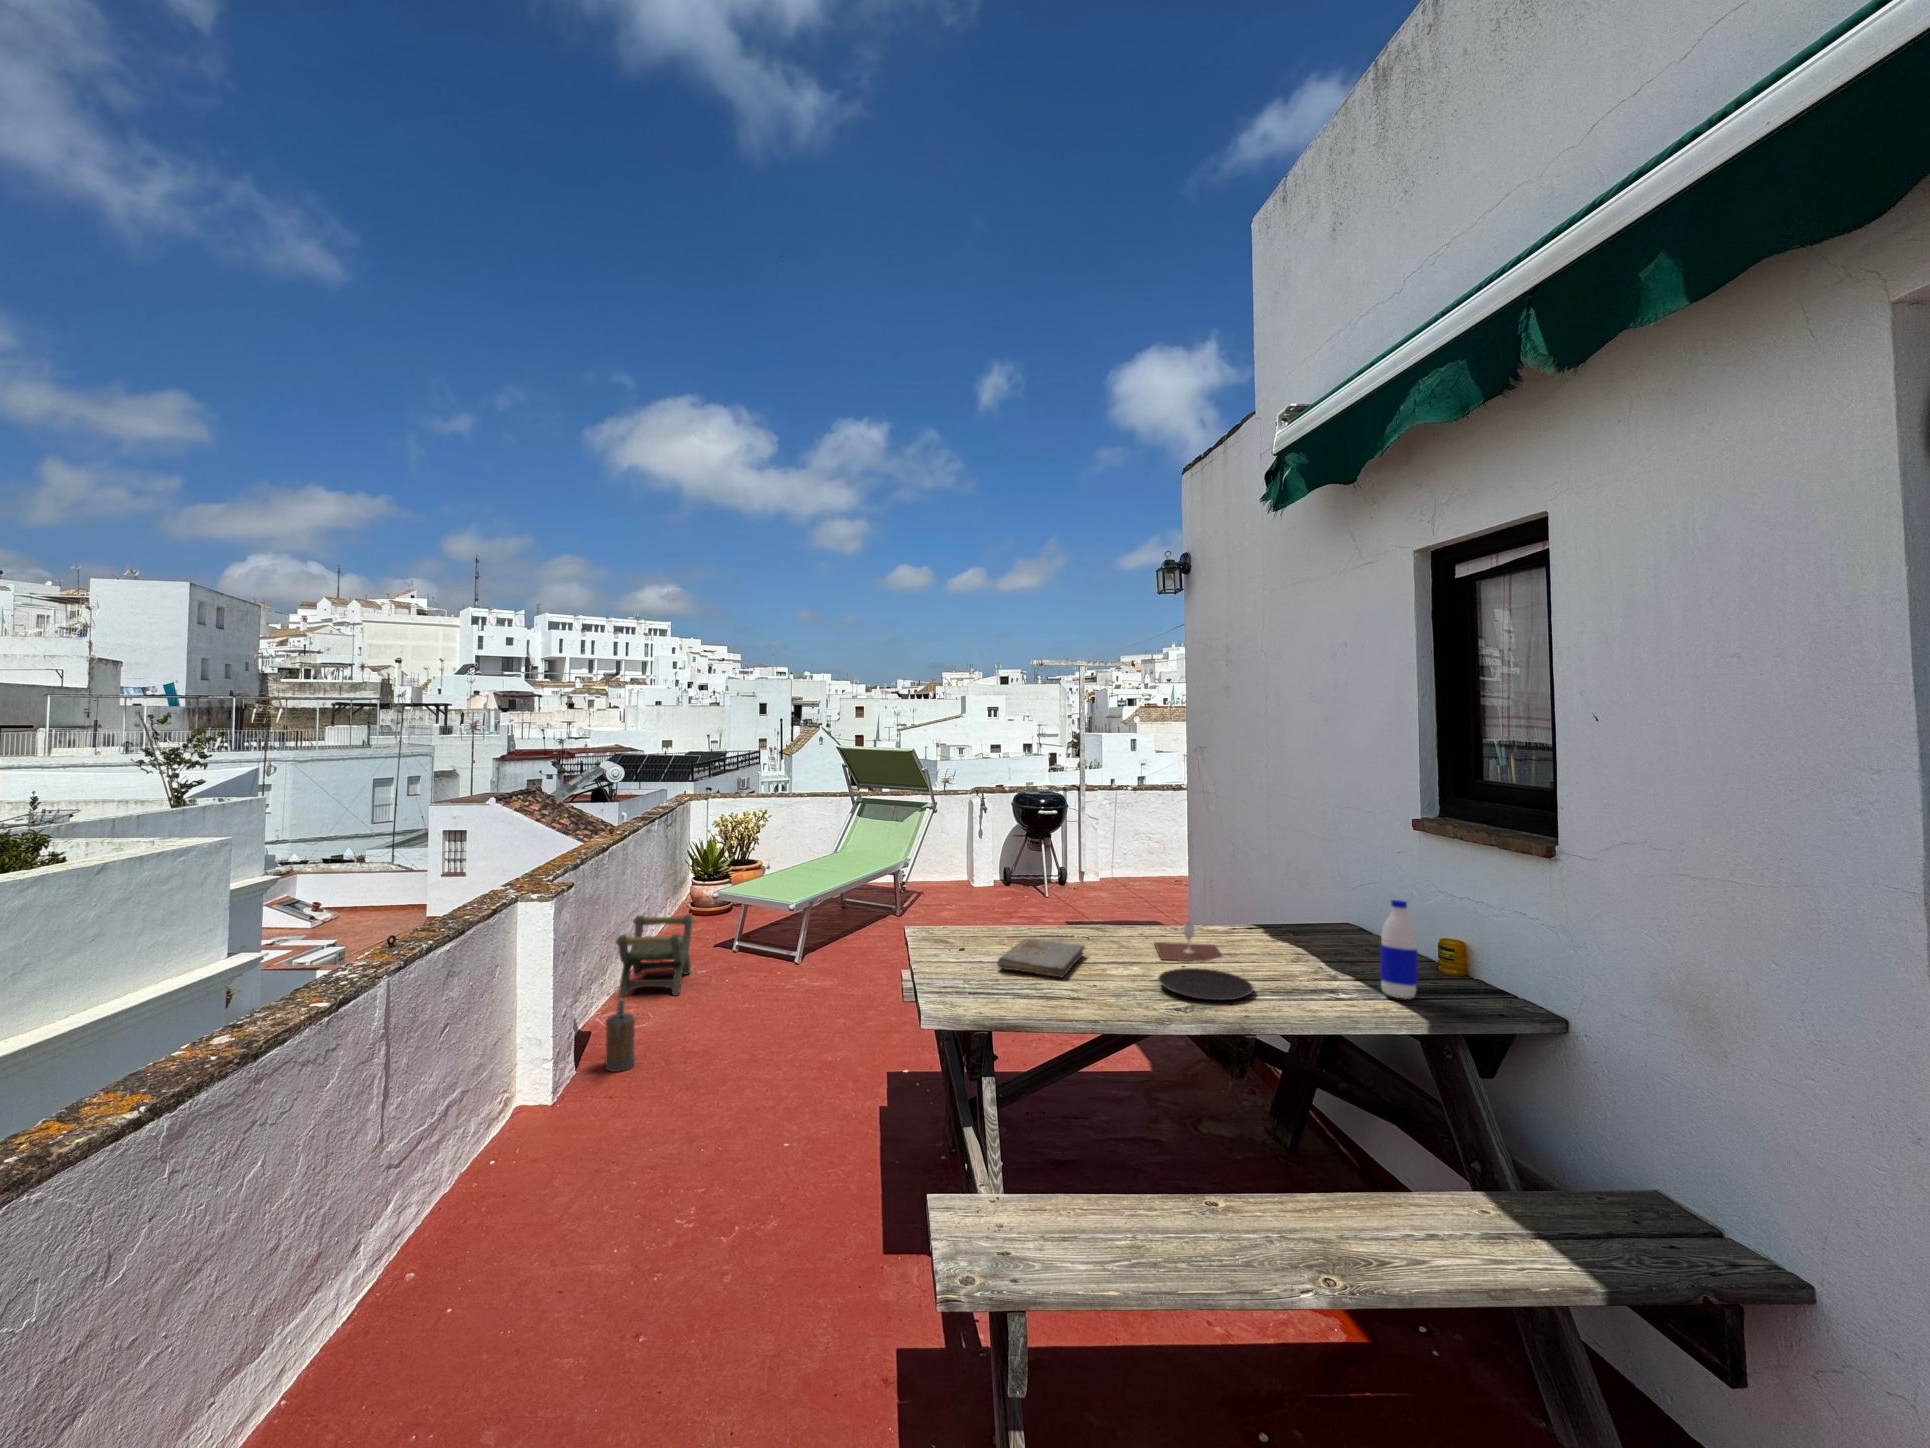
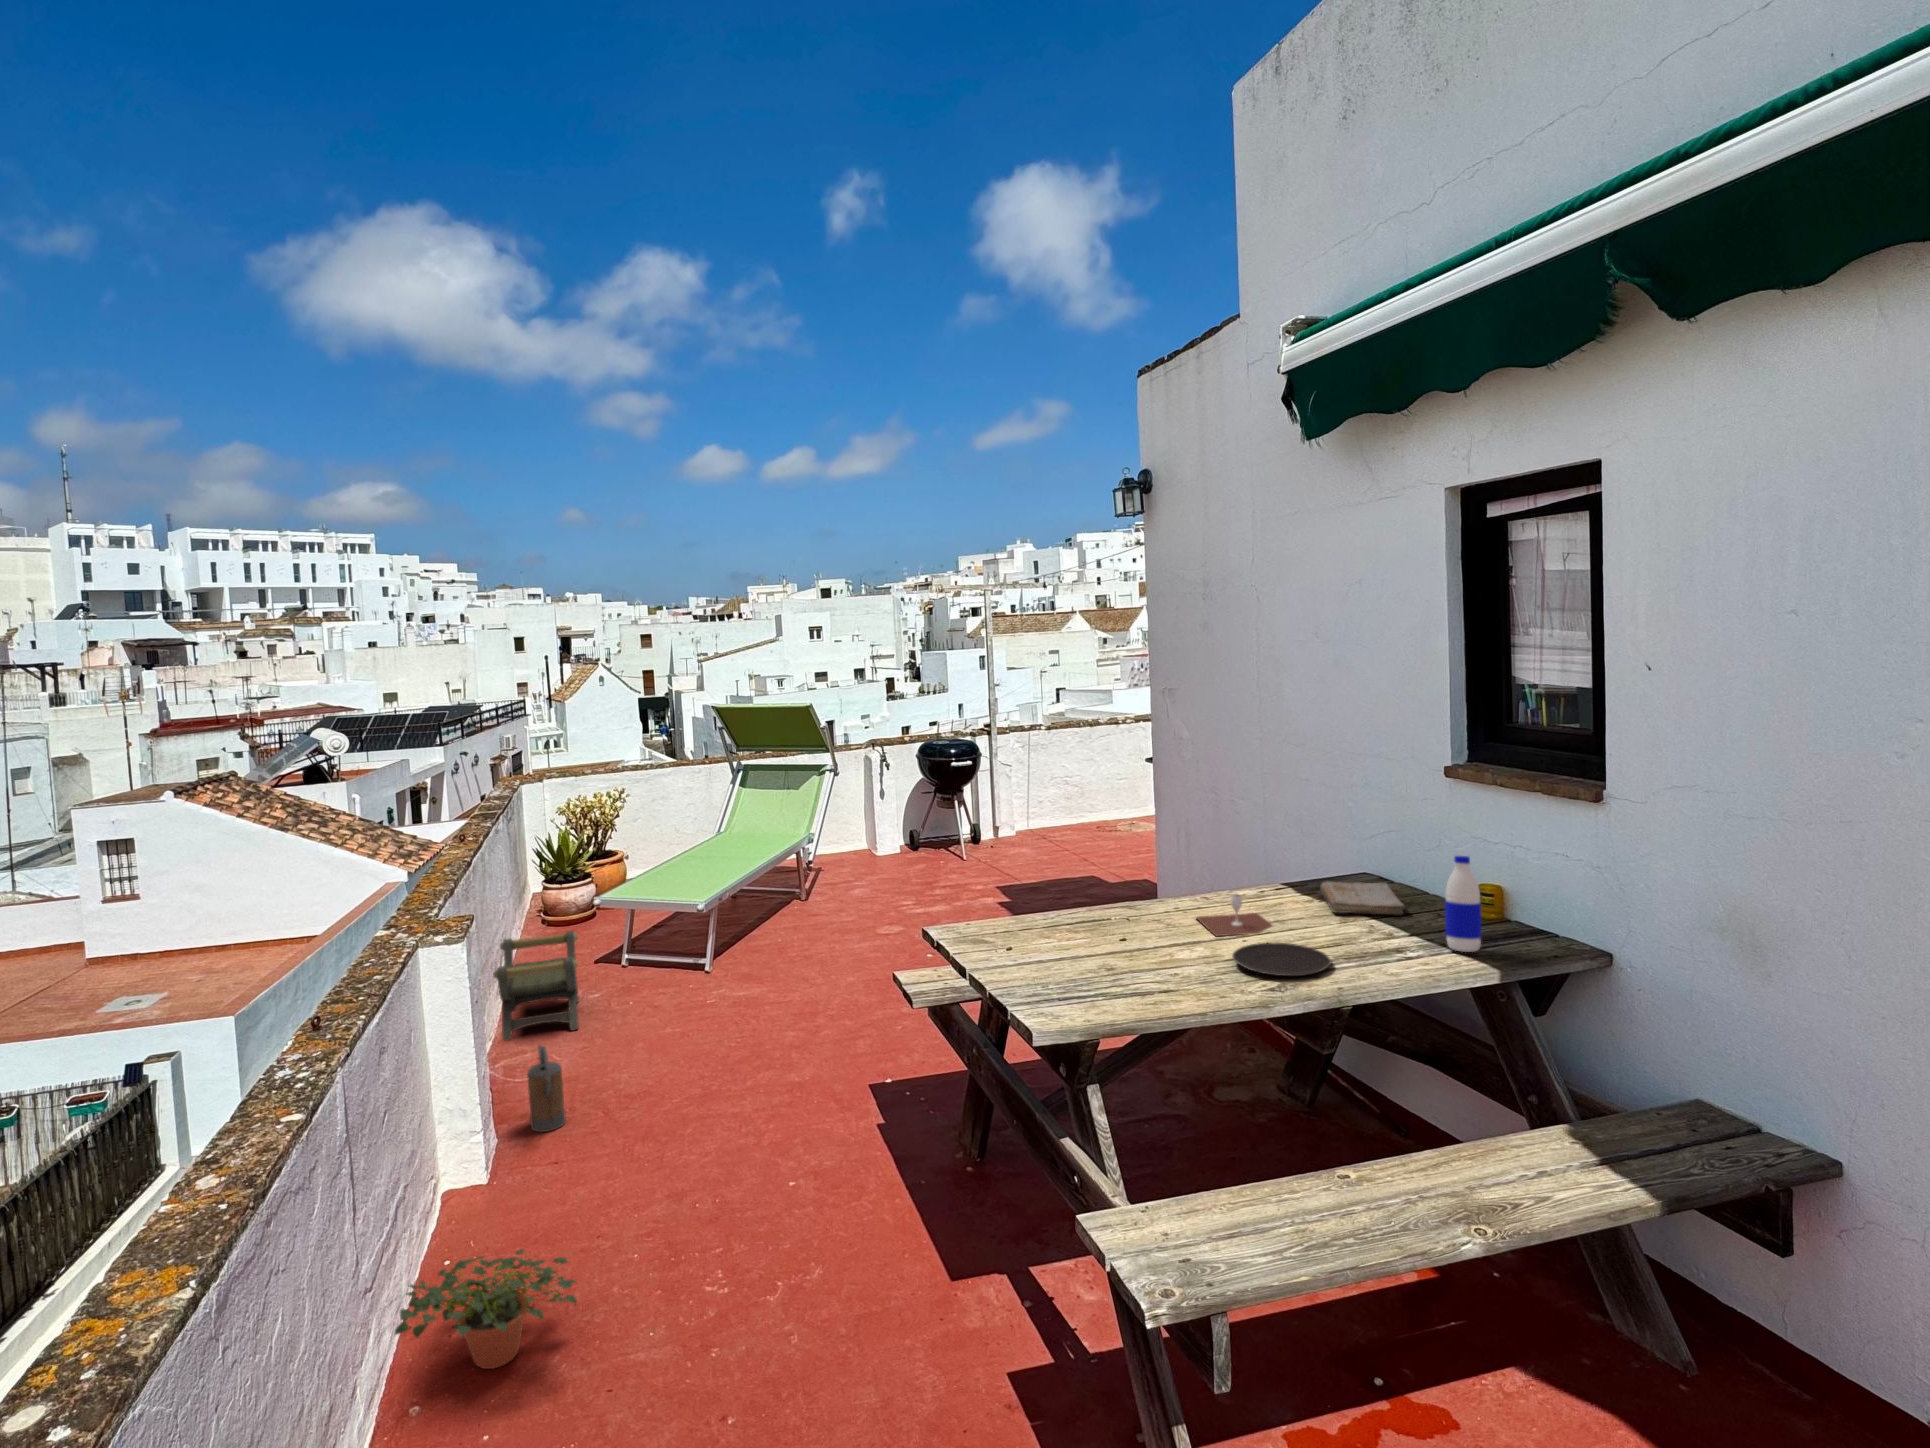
book: present [997,938,1085,978] -> present [1320,882,1405,915]
potted plant: none [402,1158,564,1257] -> present [395,1249,577,1369]

